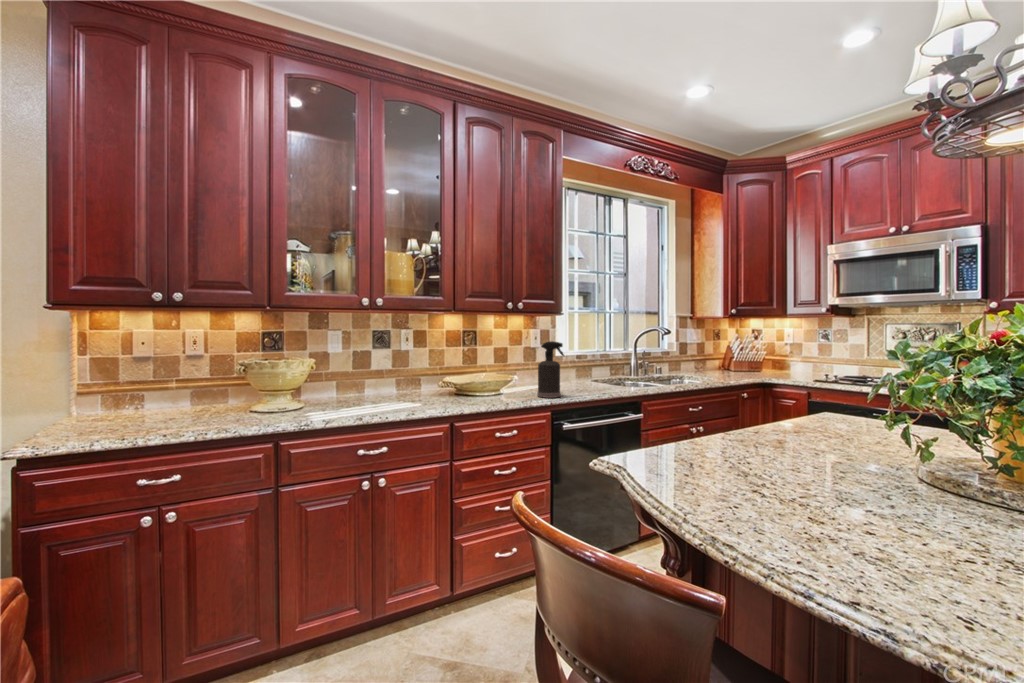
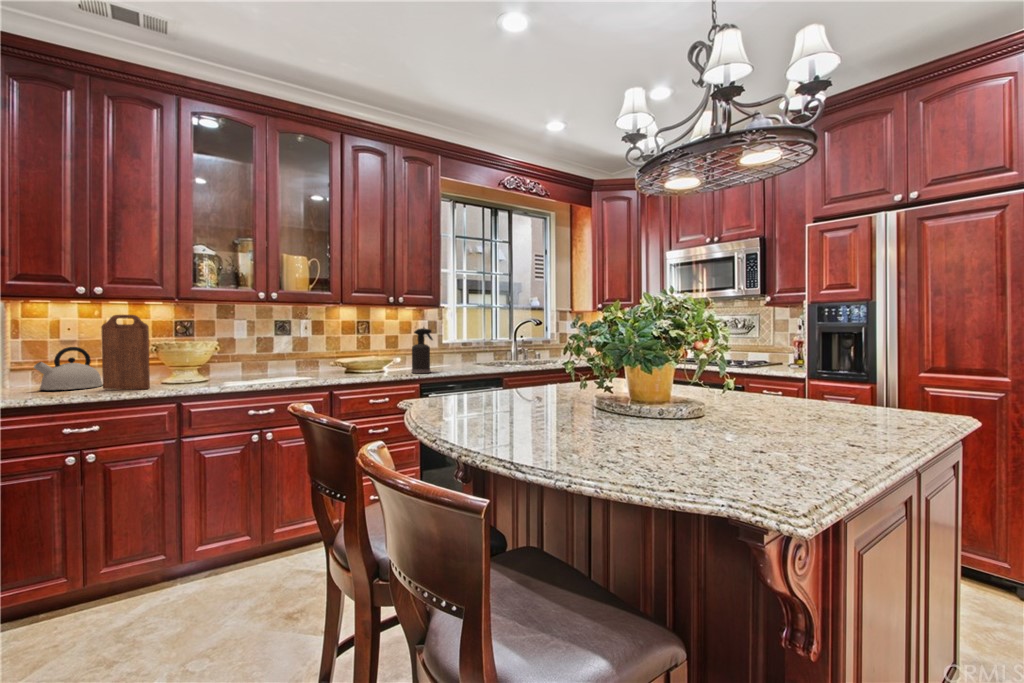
cutting board: none [183,328,240,423] -> present [101,315,150,389]
kettle: none [102,367,183,423] -> present [34,347,103,390]

